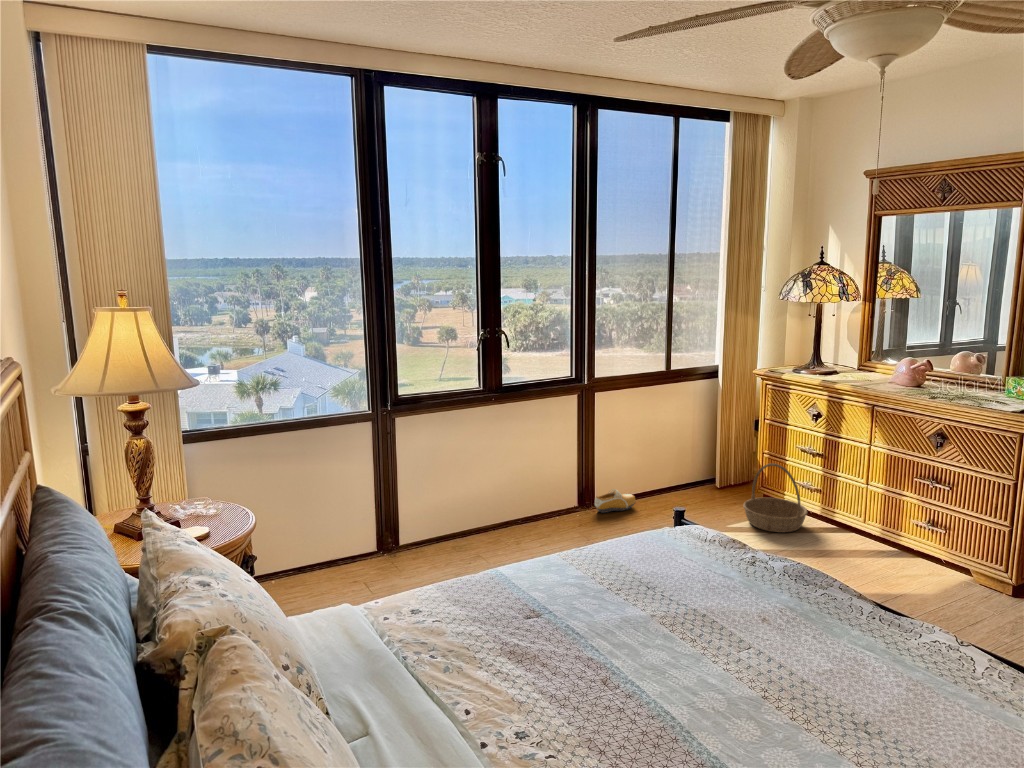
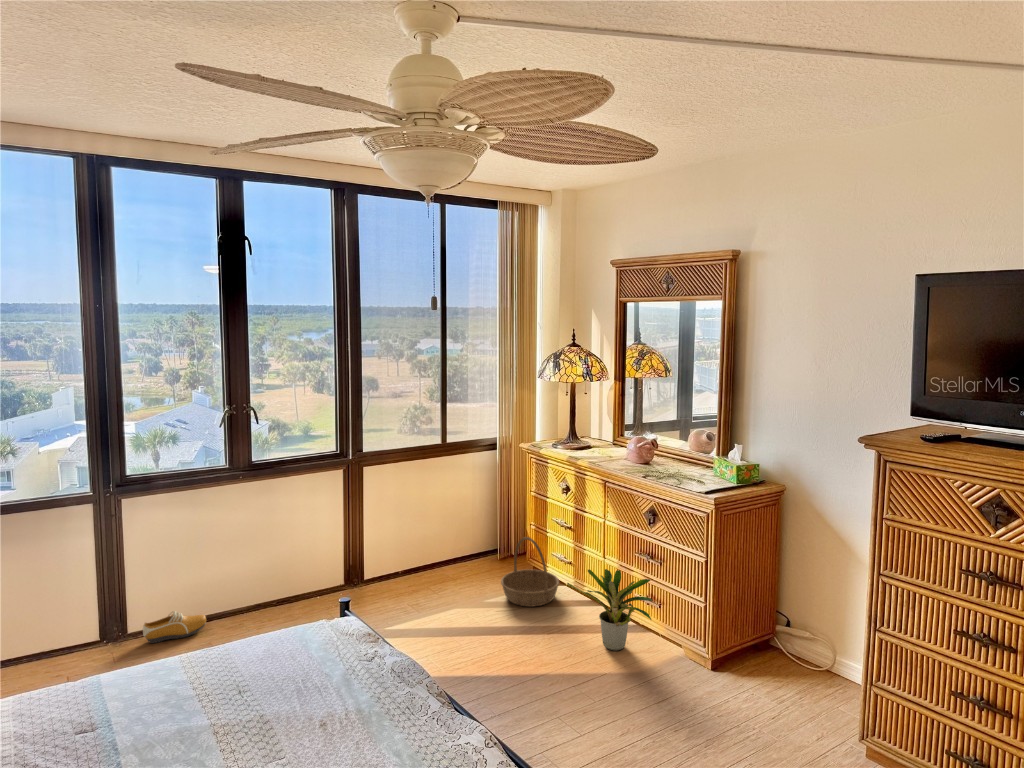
shoe: present [595,489,635,513] -> present [143,611,206,643]
potted plant: none [840,492,951,573] -> present [567,569,652,651]

